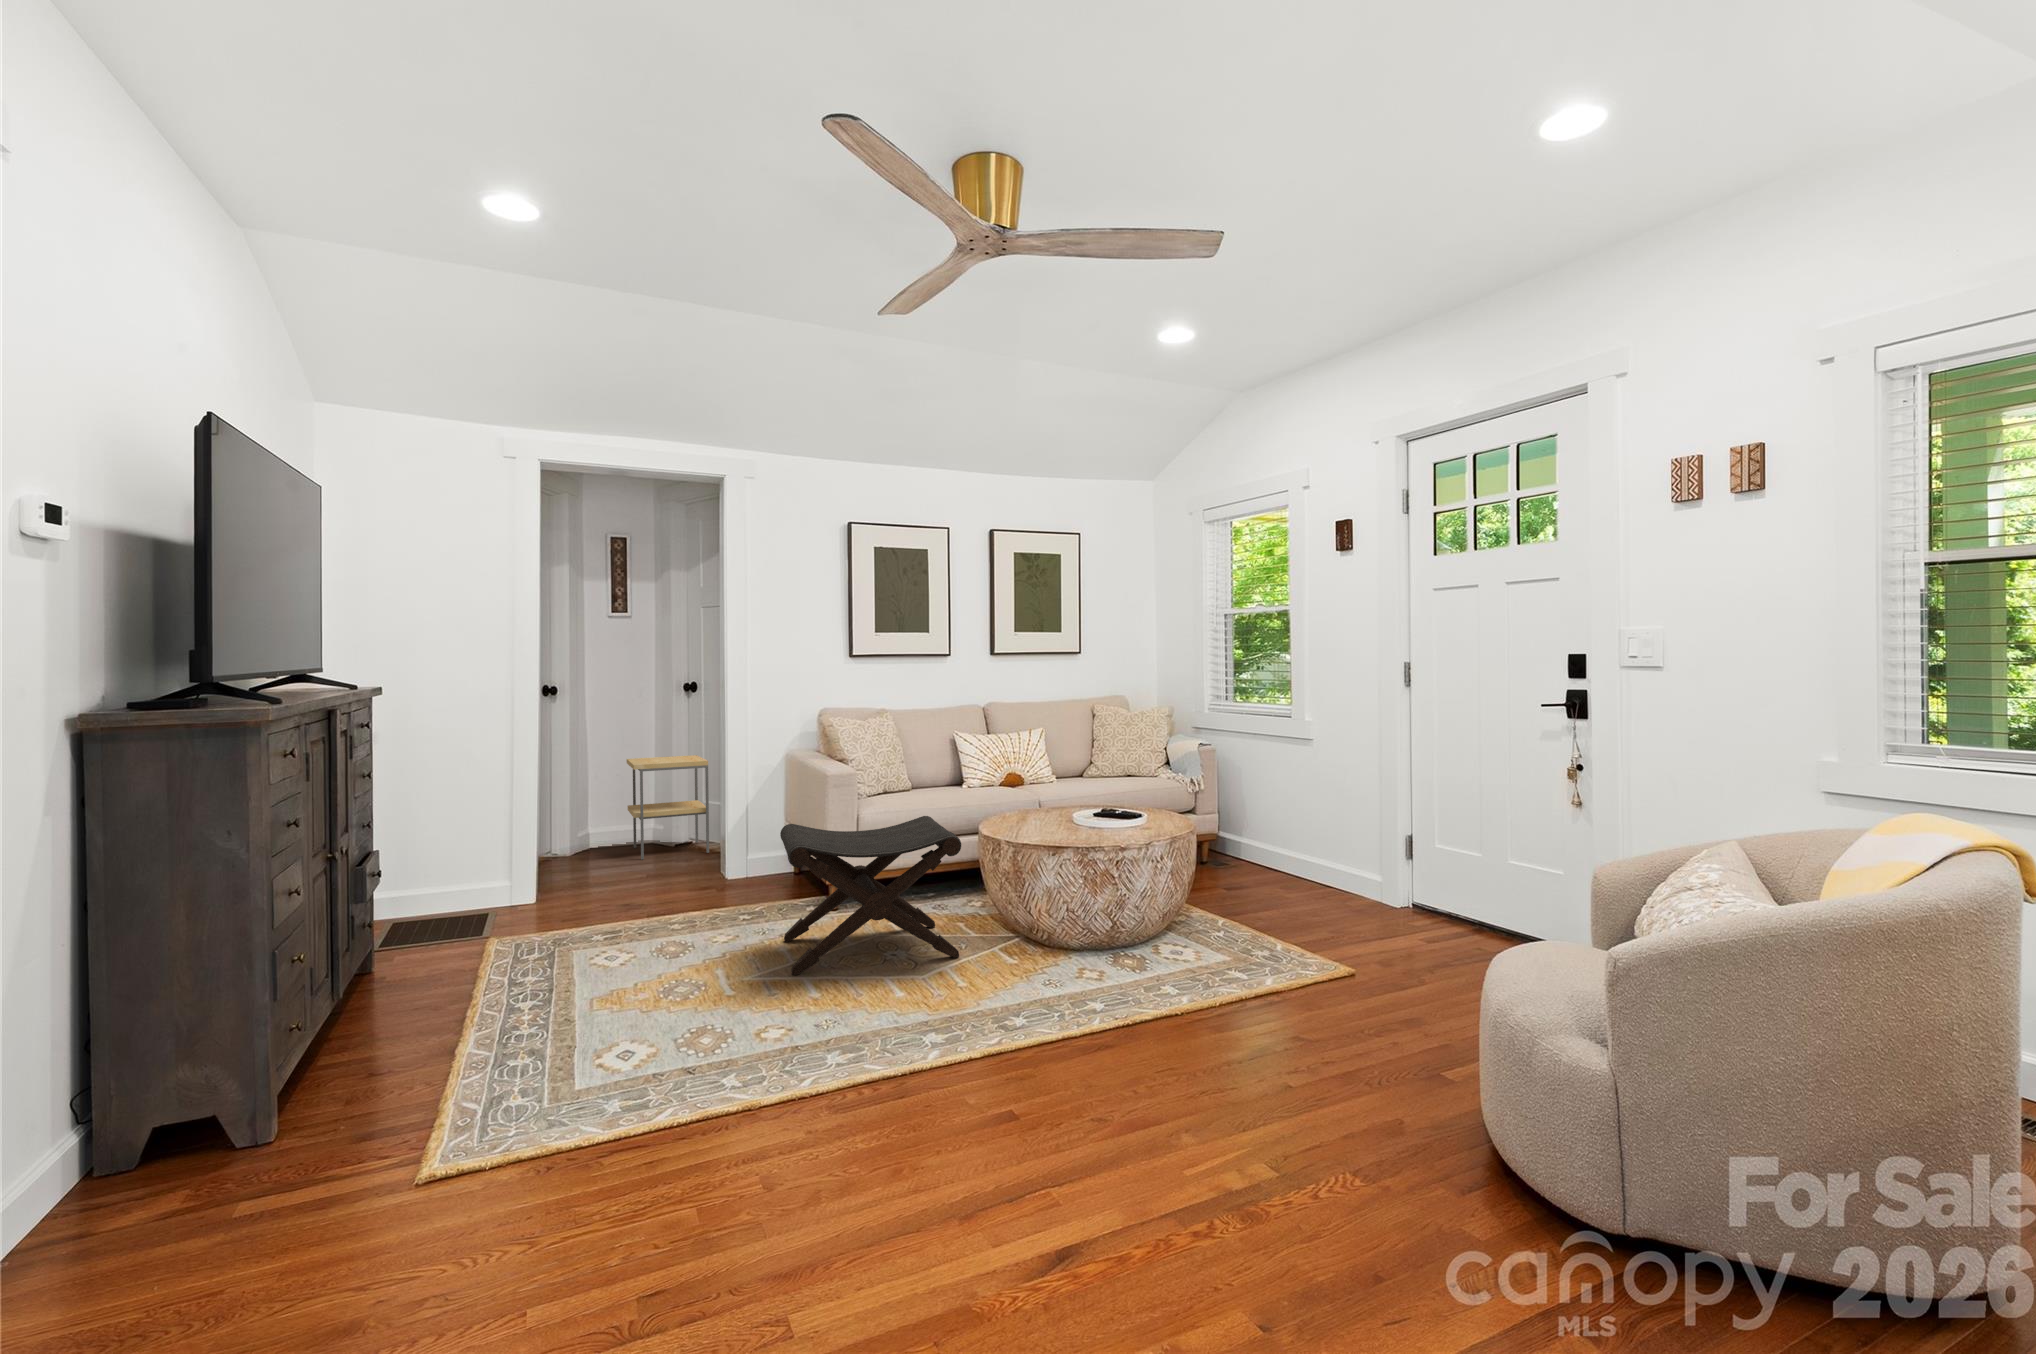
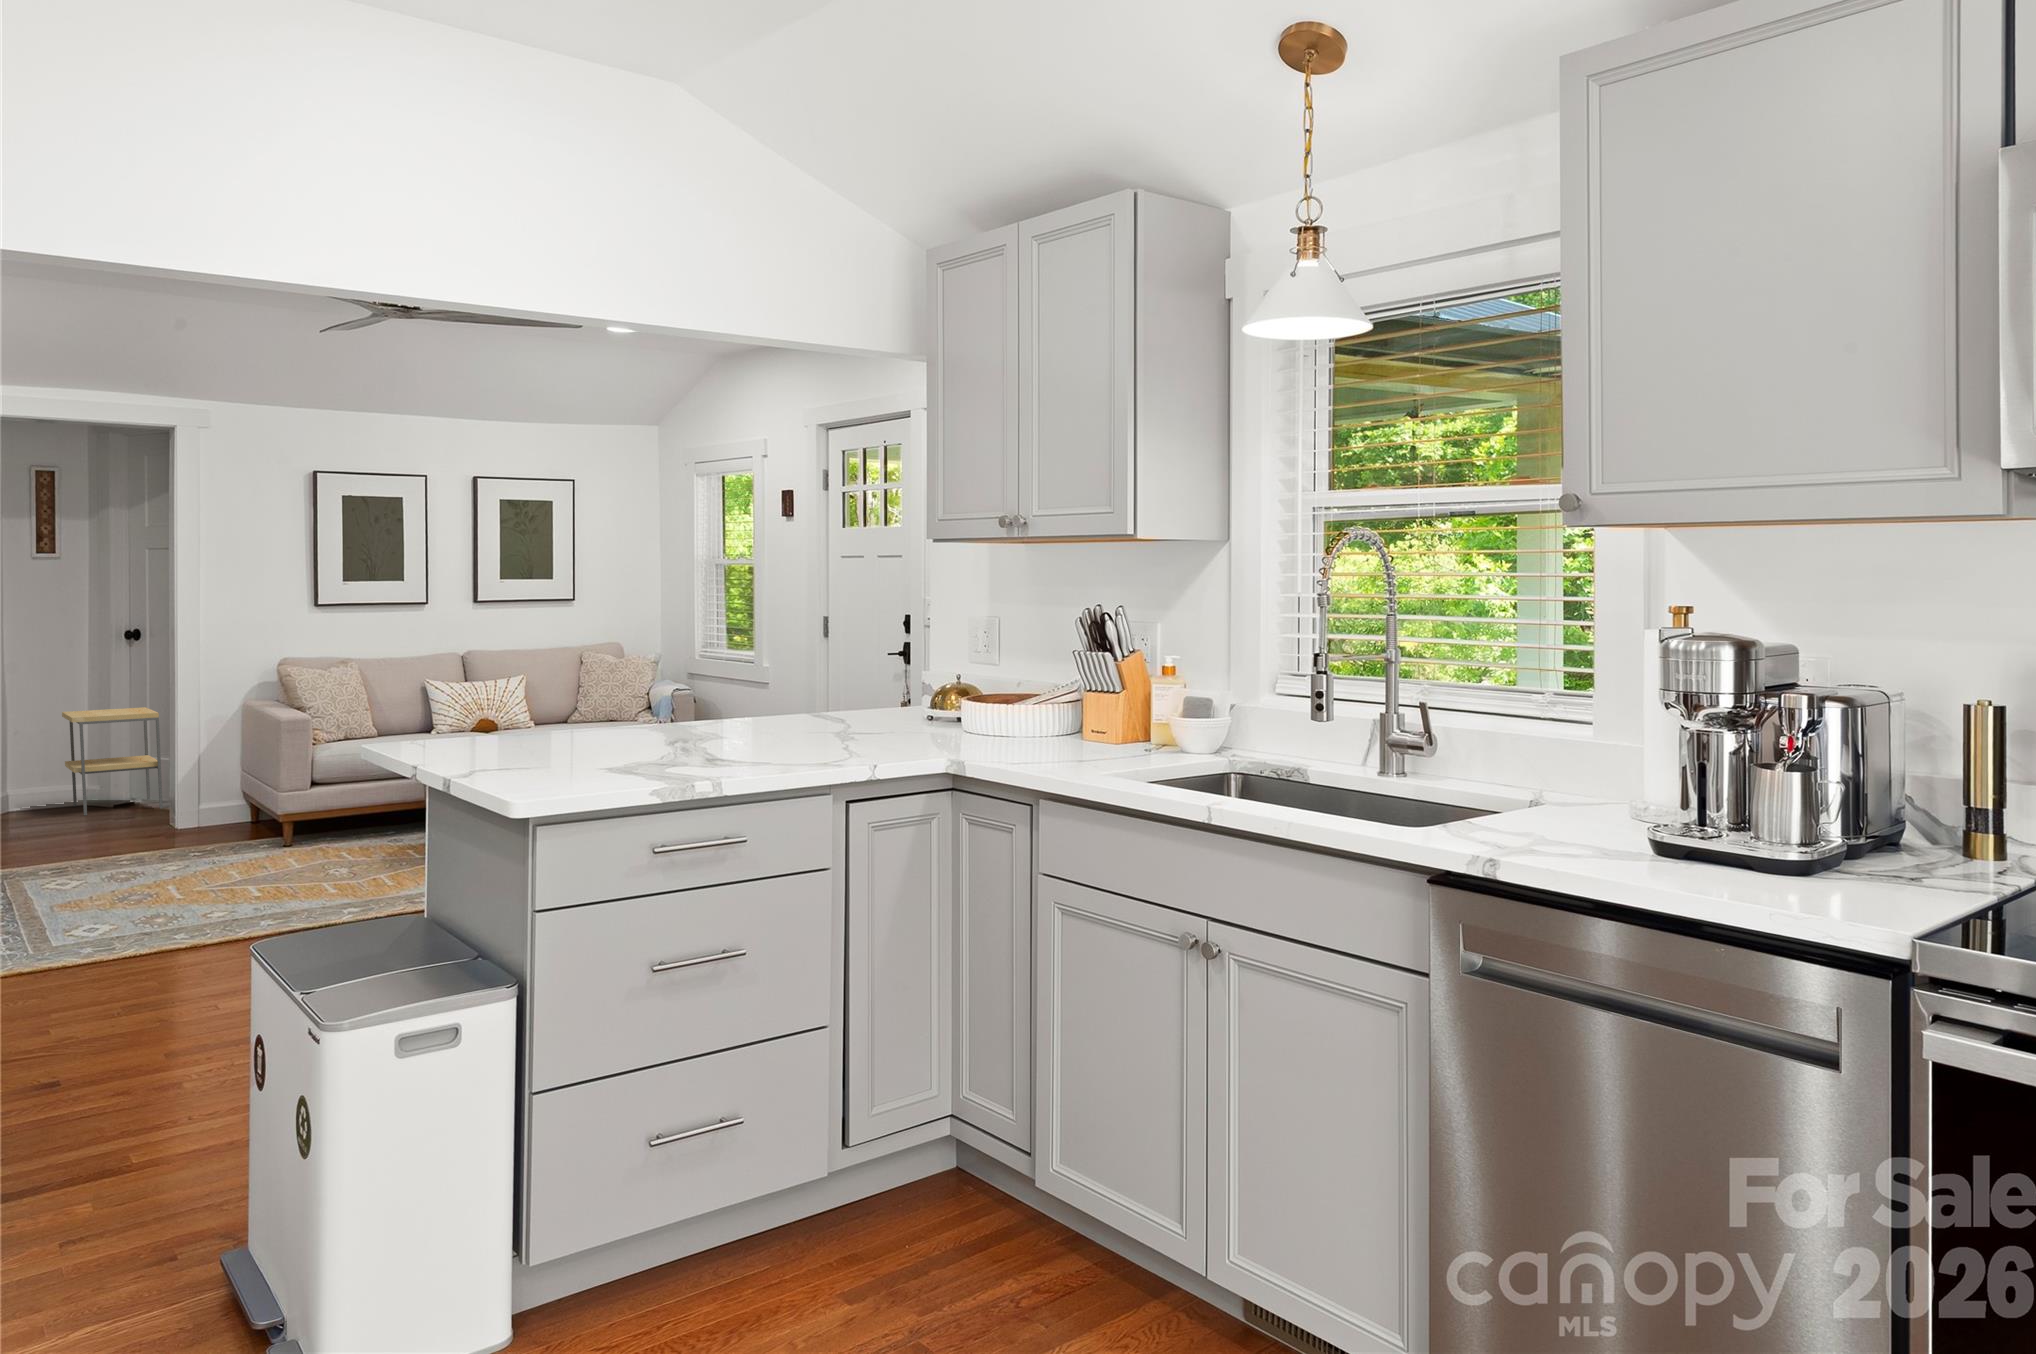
footstool: present [780,816,961,975] -> none [227,757,391,886]

